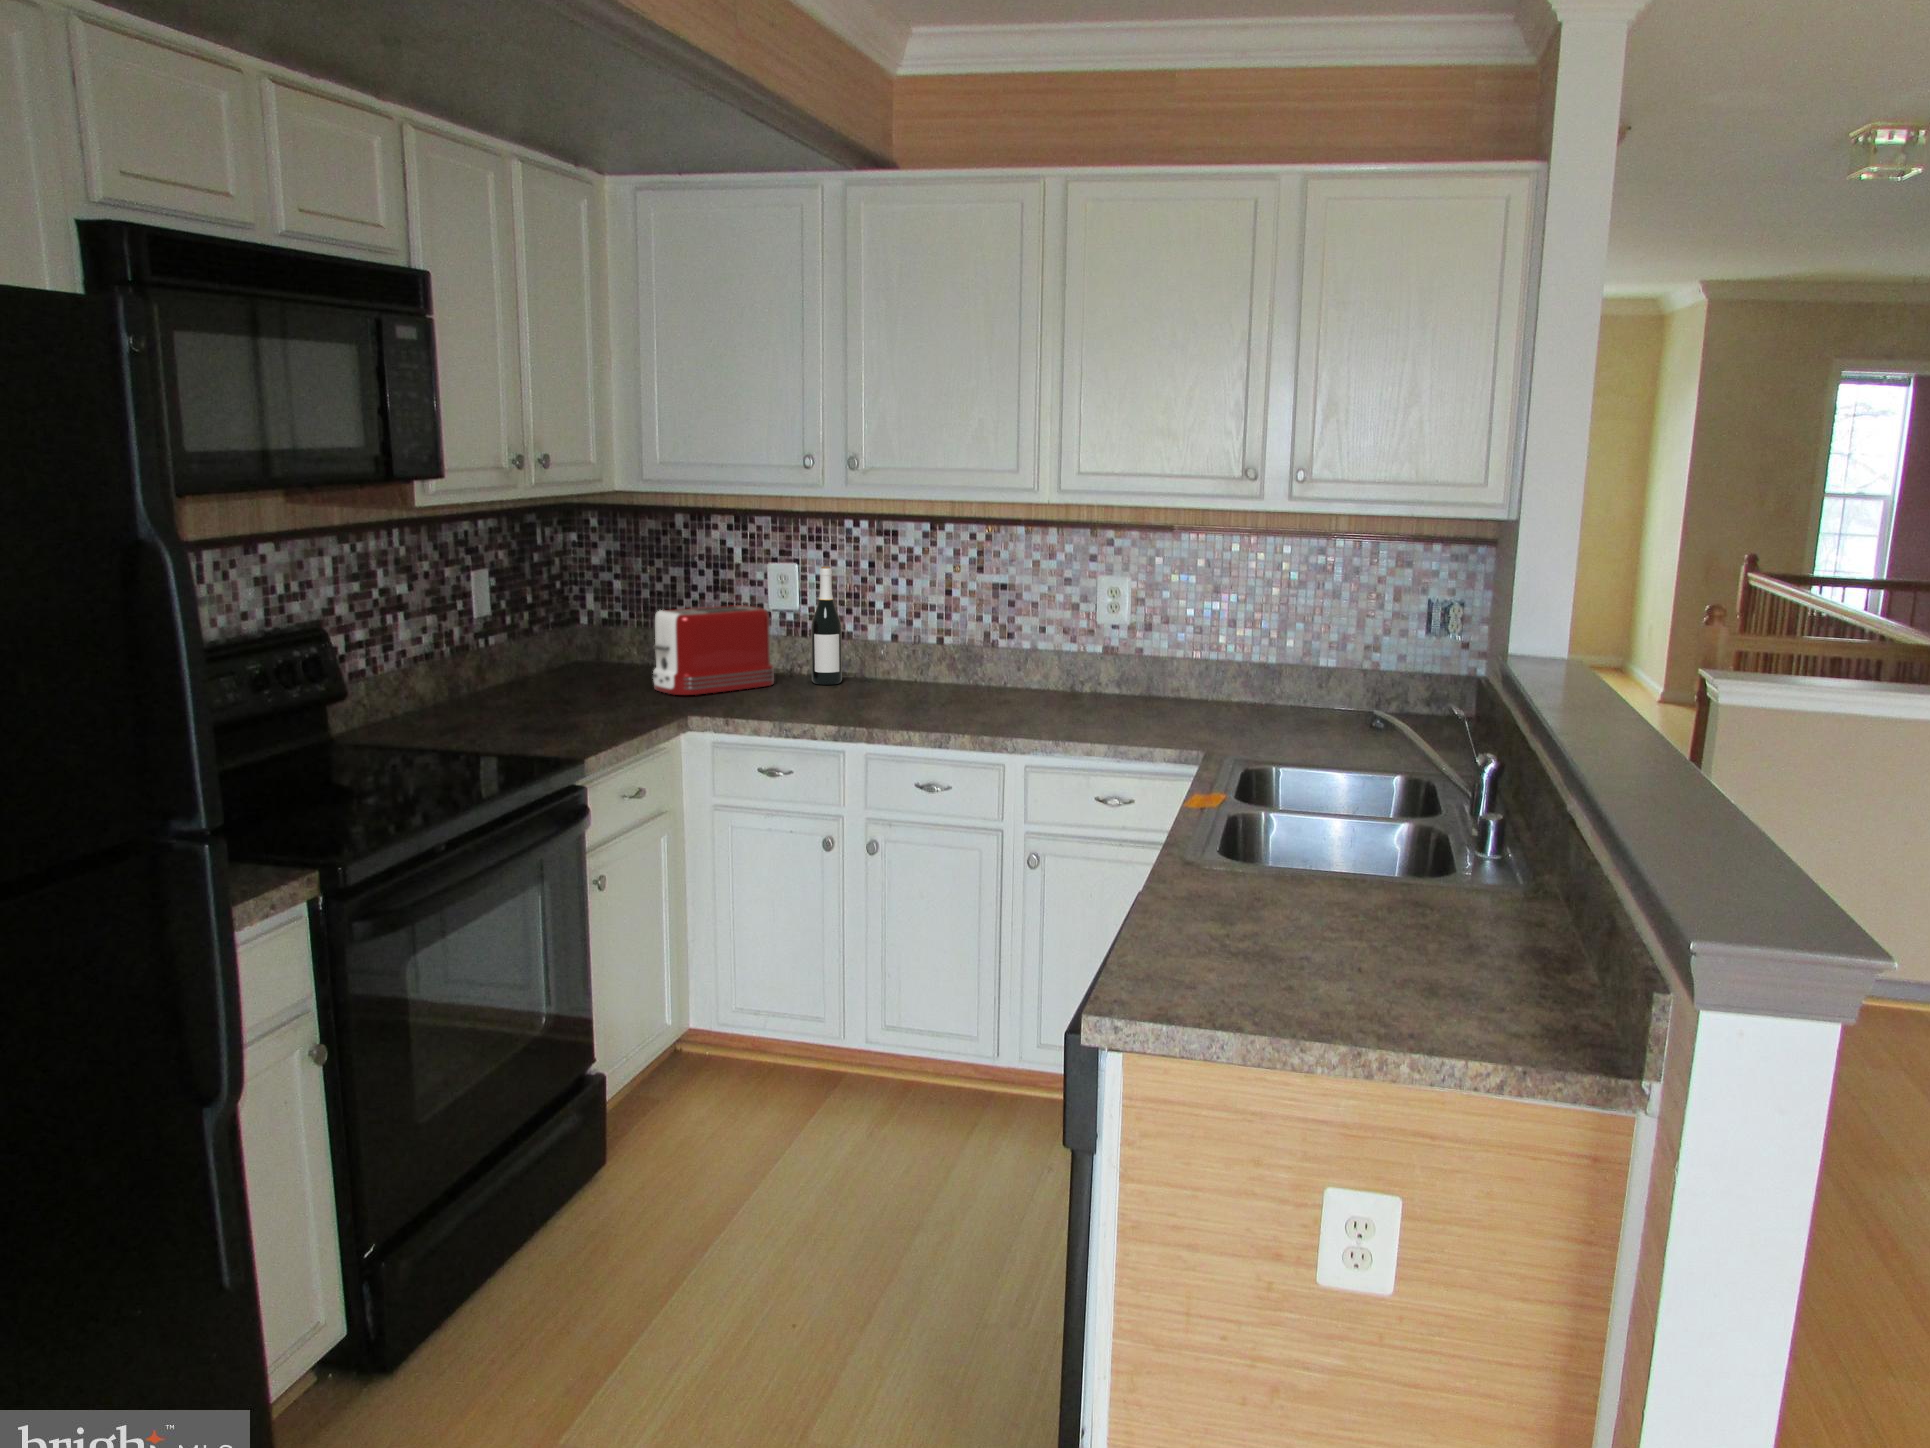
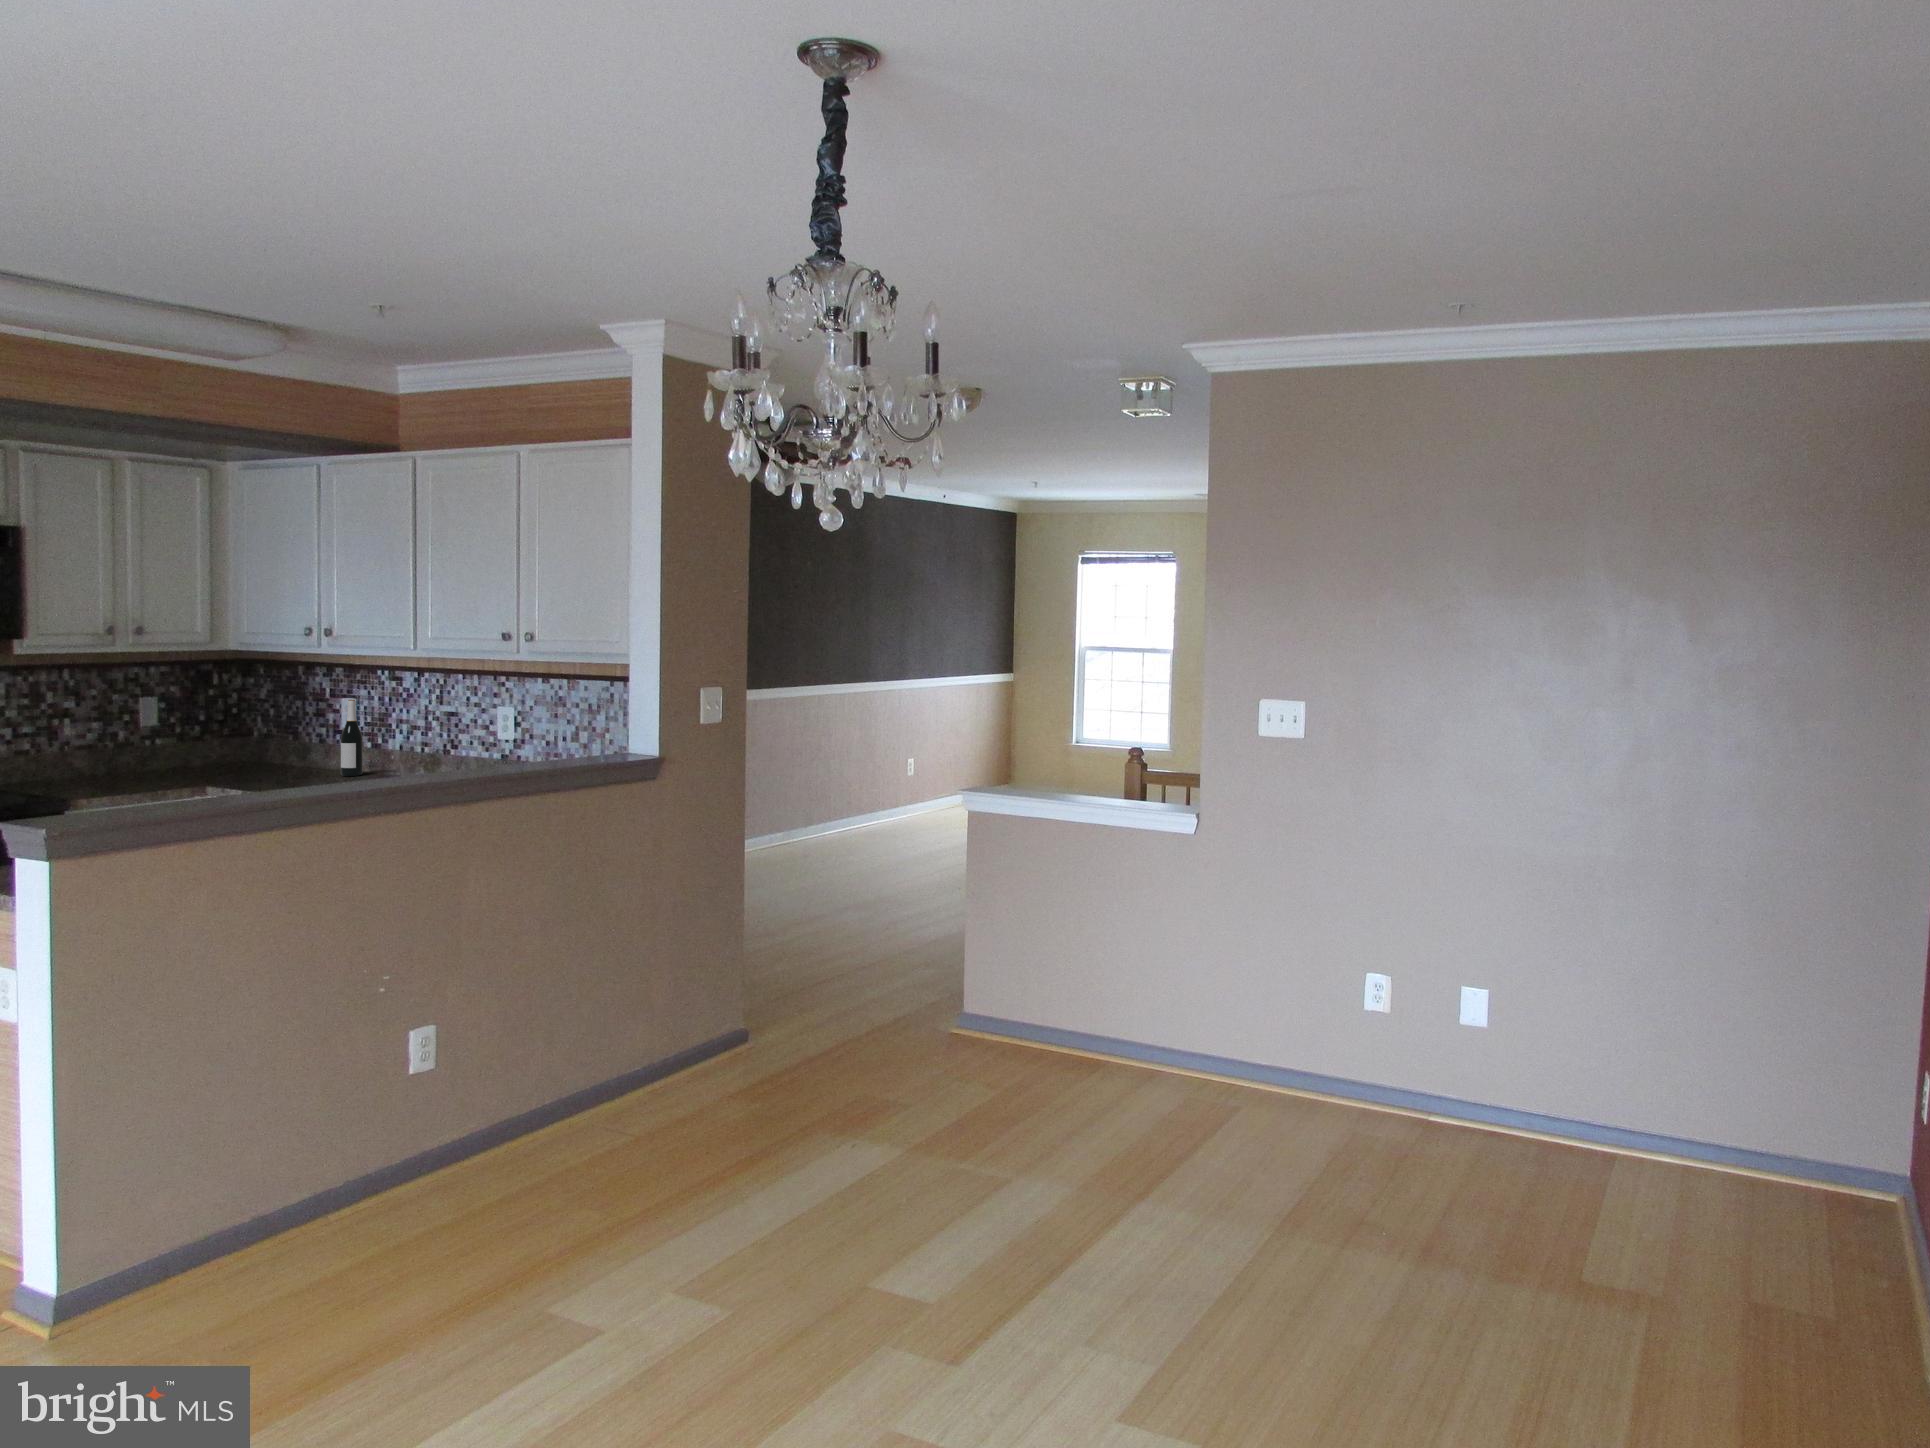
toaster: present [653,605,774,695] -> none [230,724,320,777]

